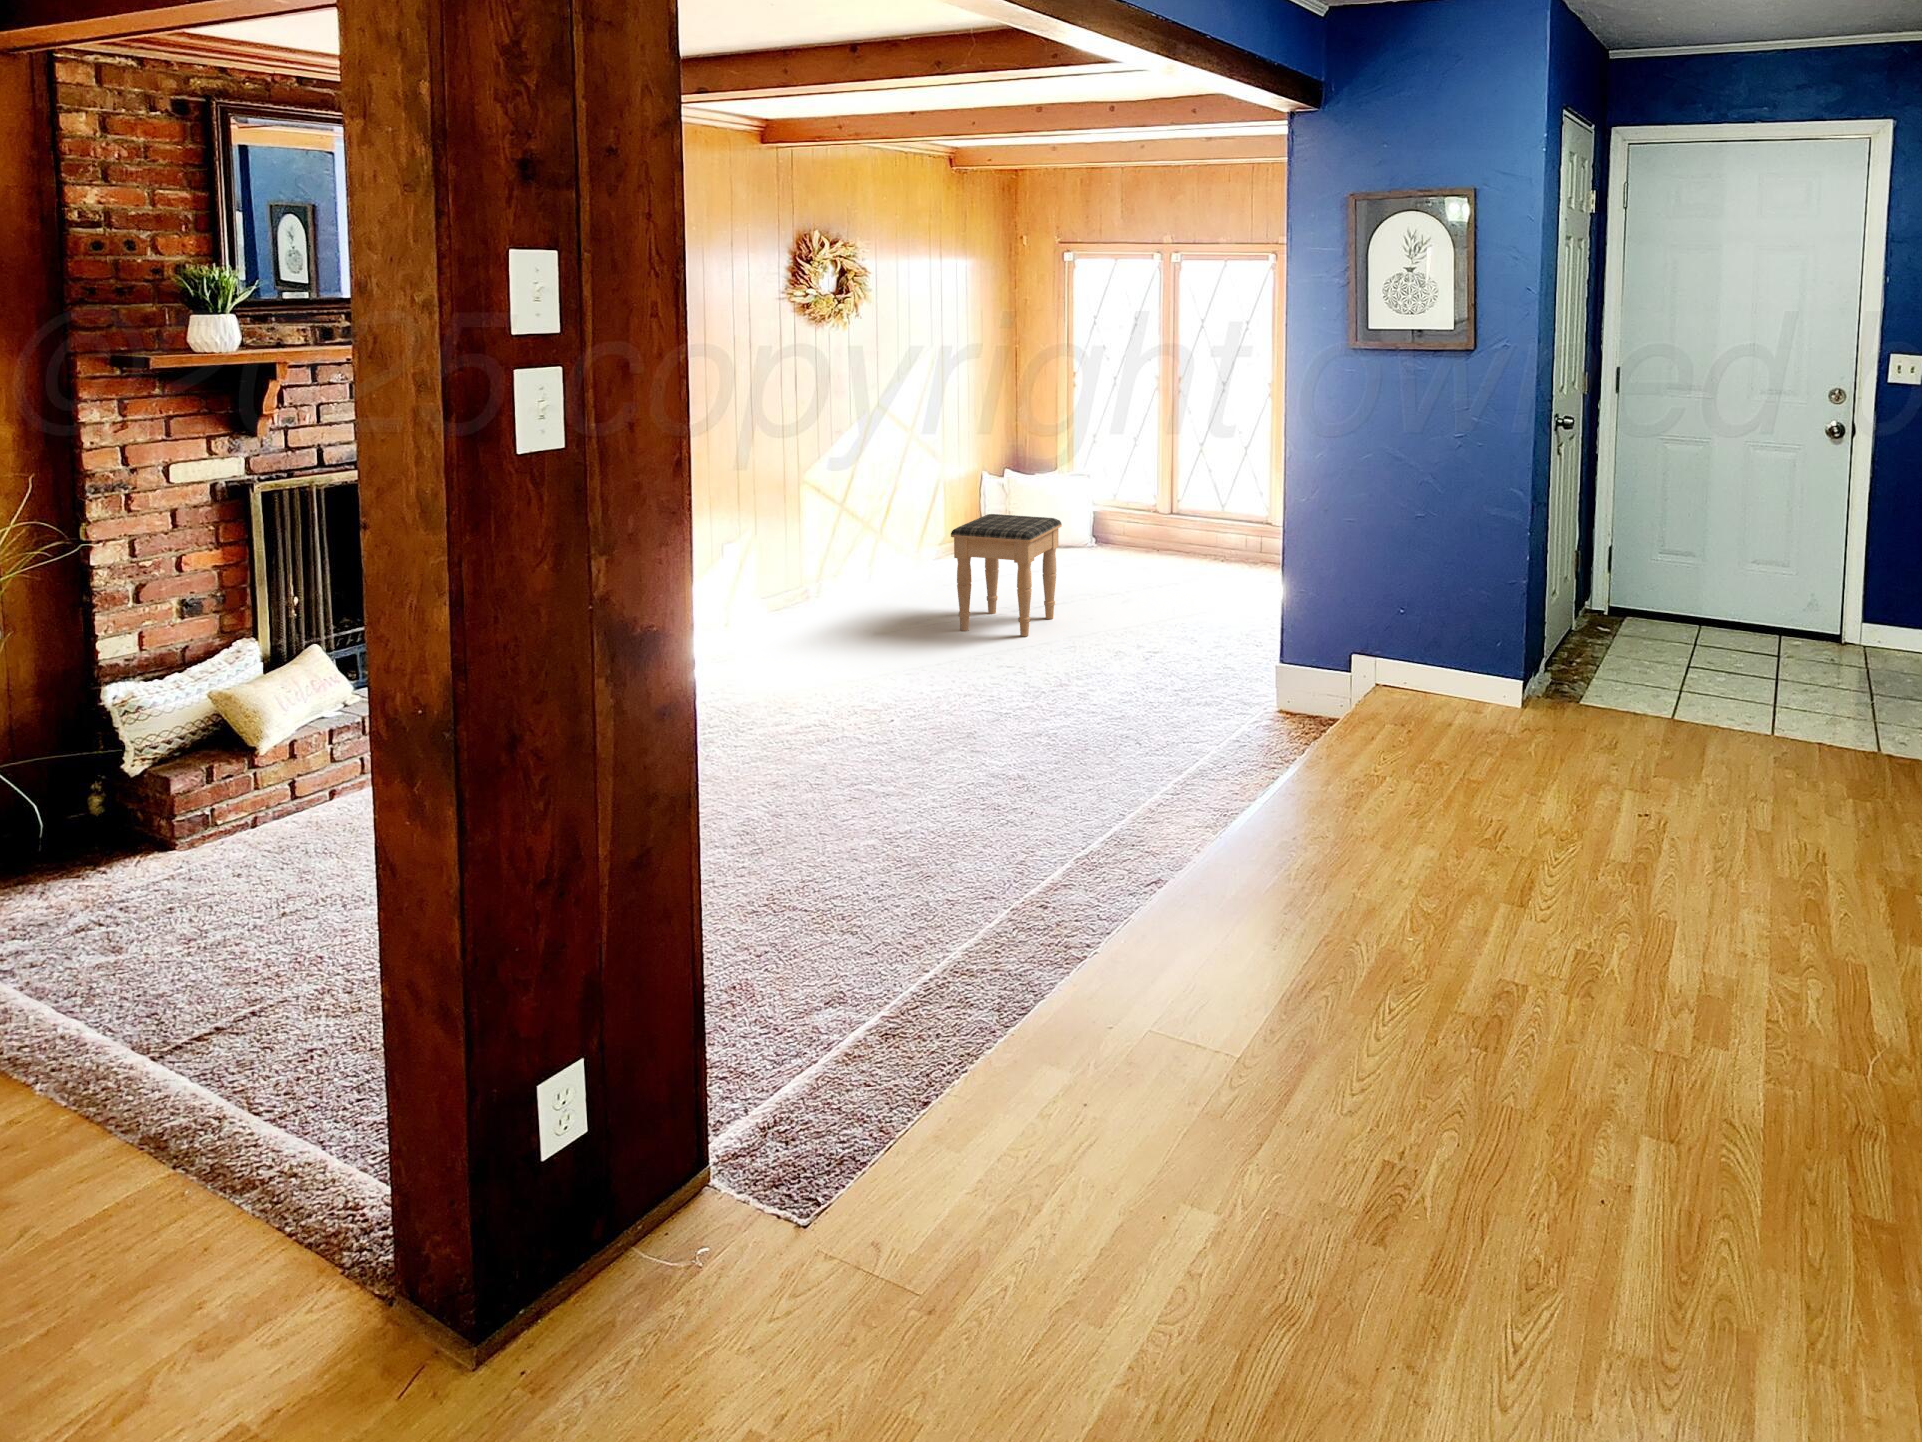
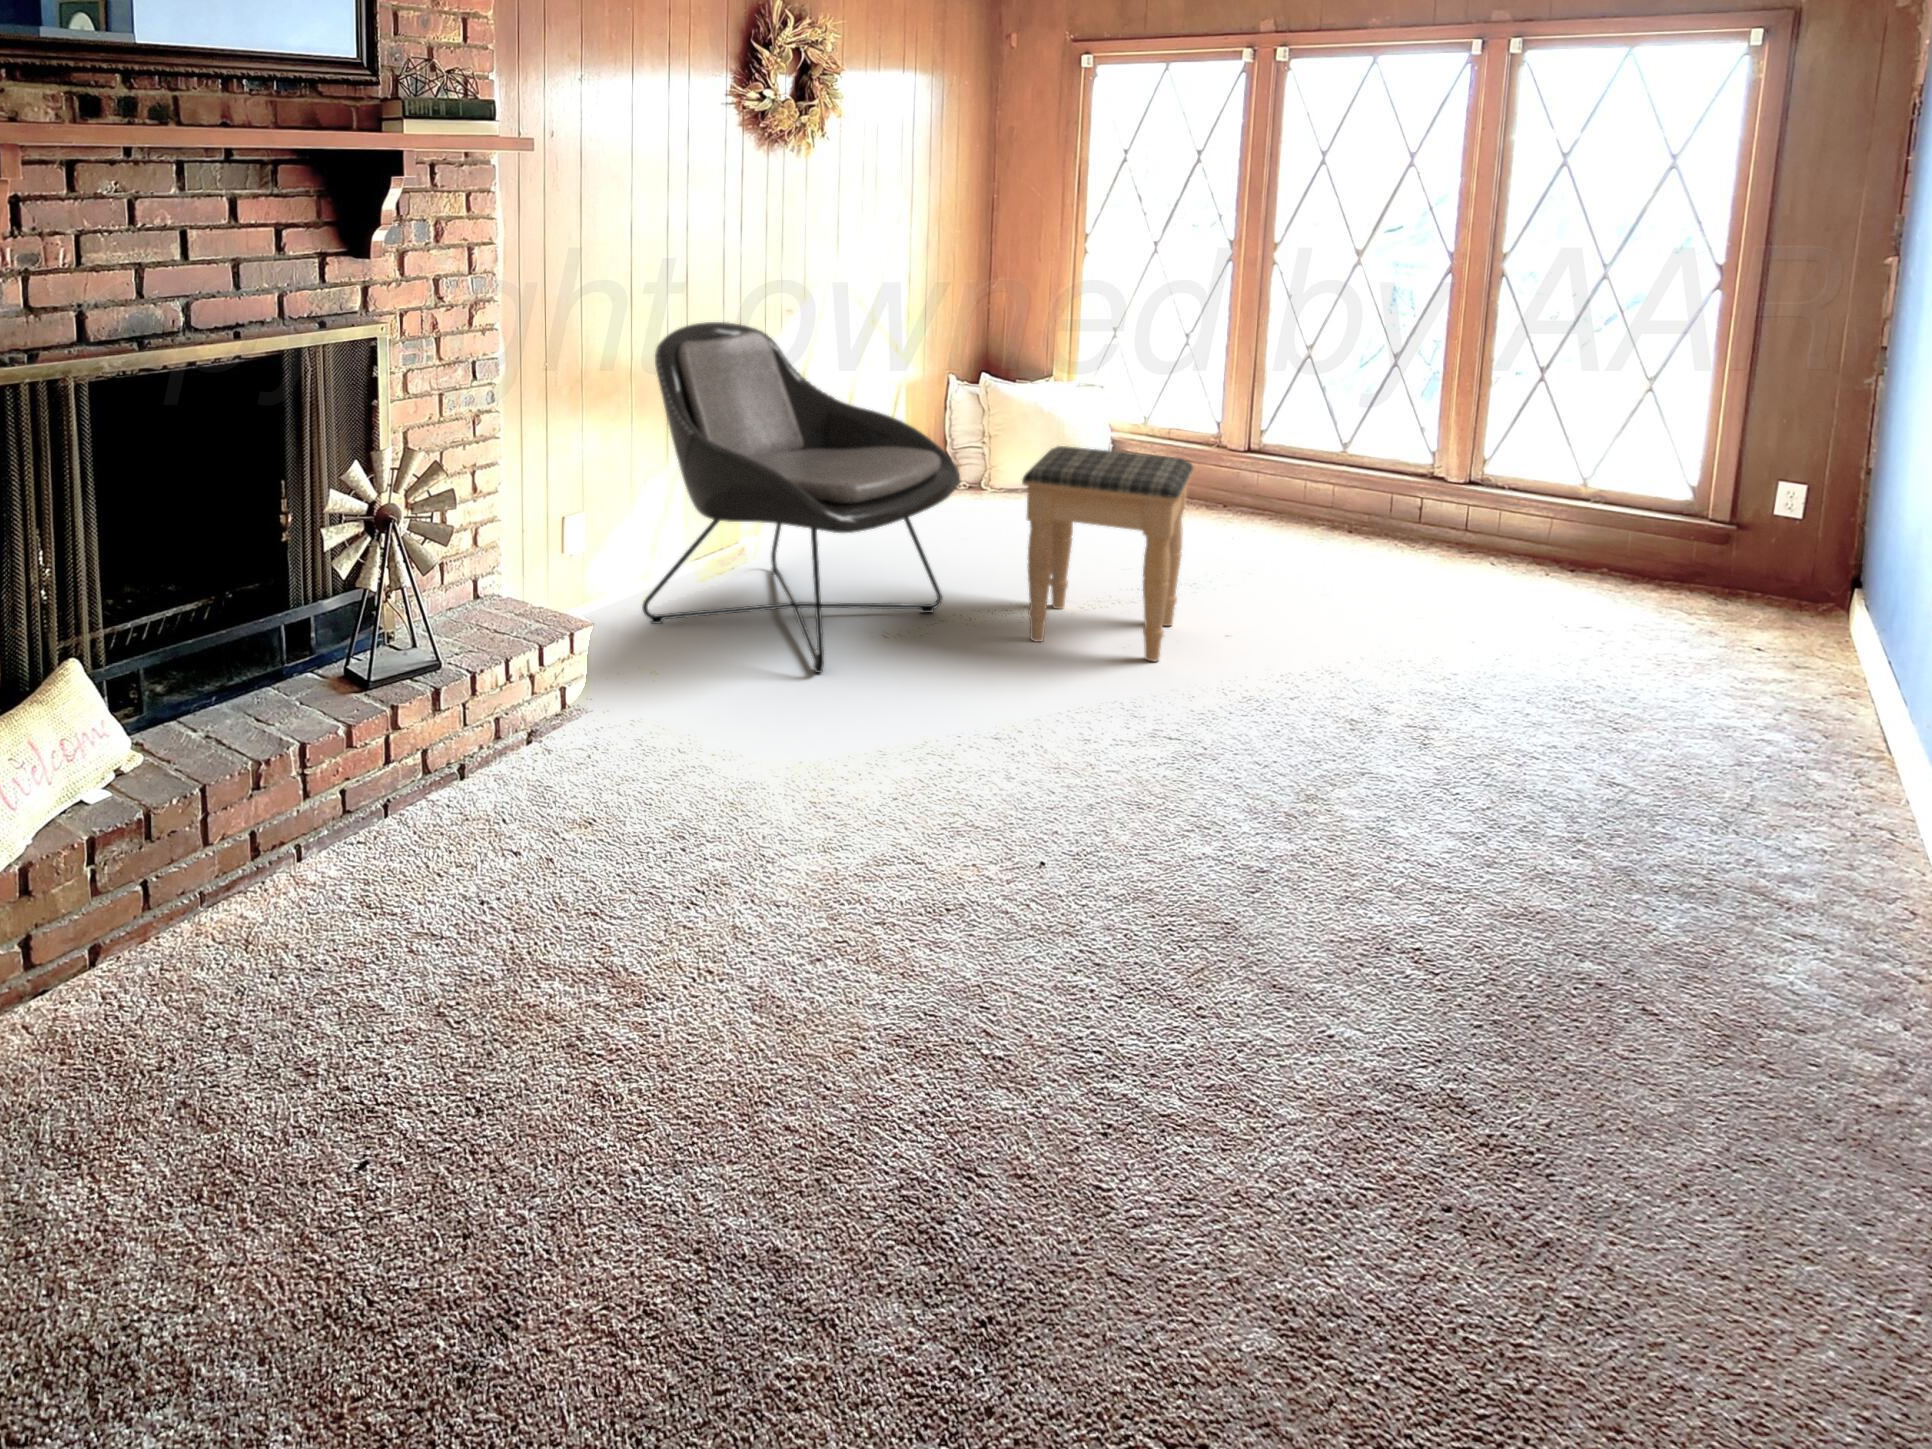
lounge chair: none [716,442,924,653] -> present [642,322,960,673]

